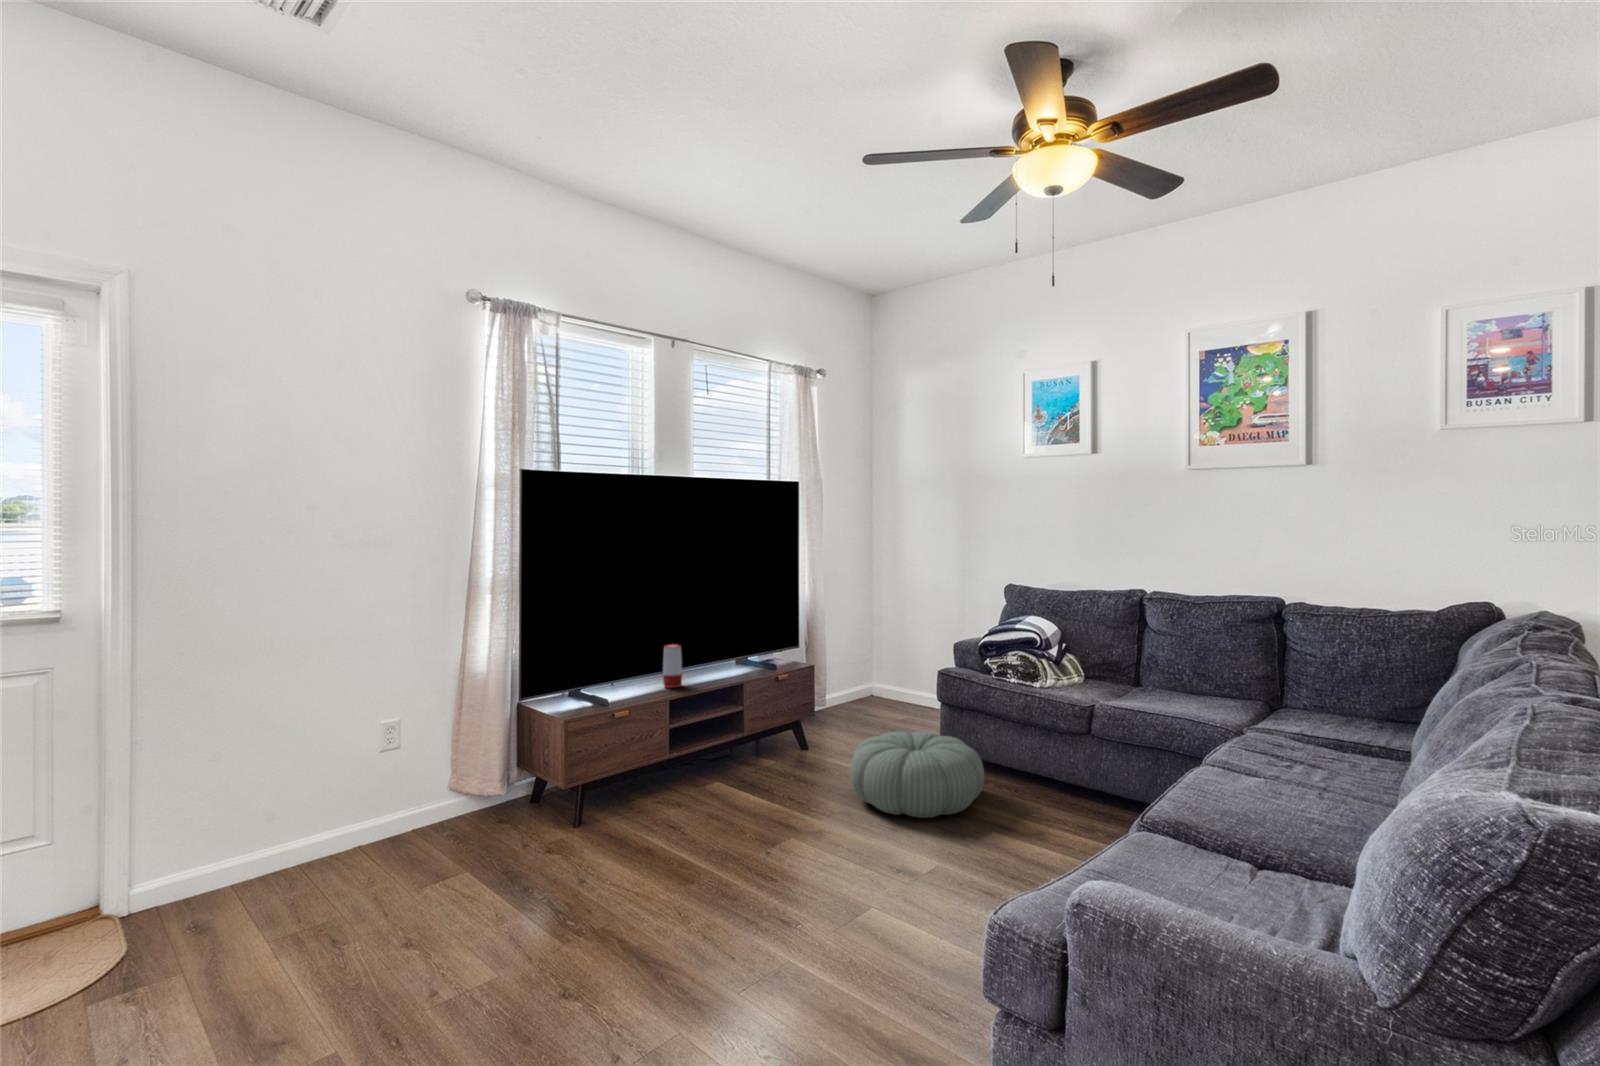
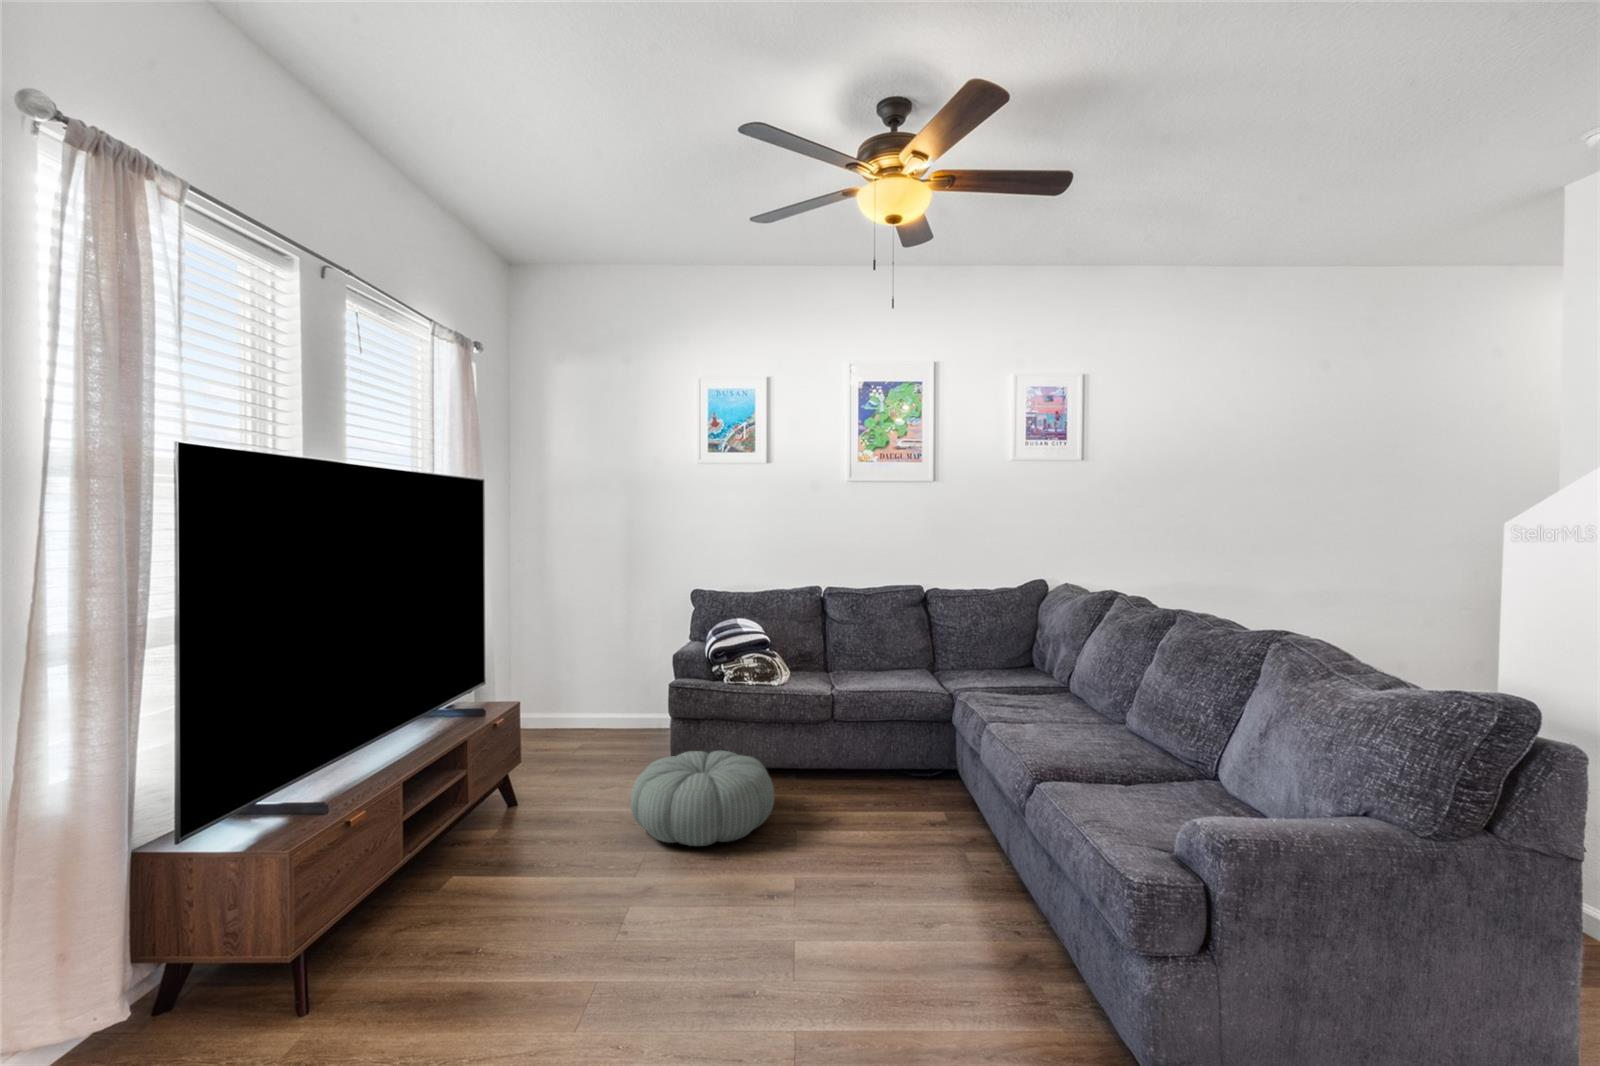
speaker: present [663,644,682,688] -> none [370,701,400,765]

